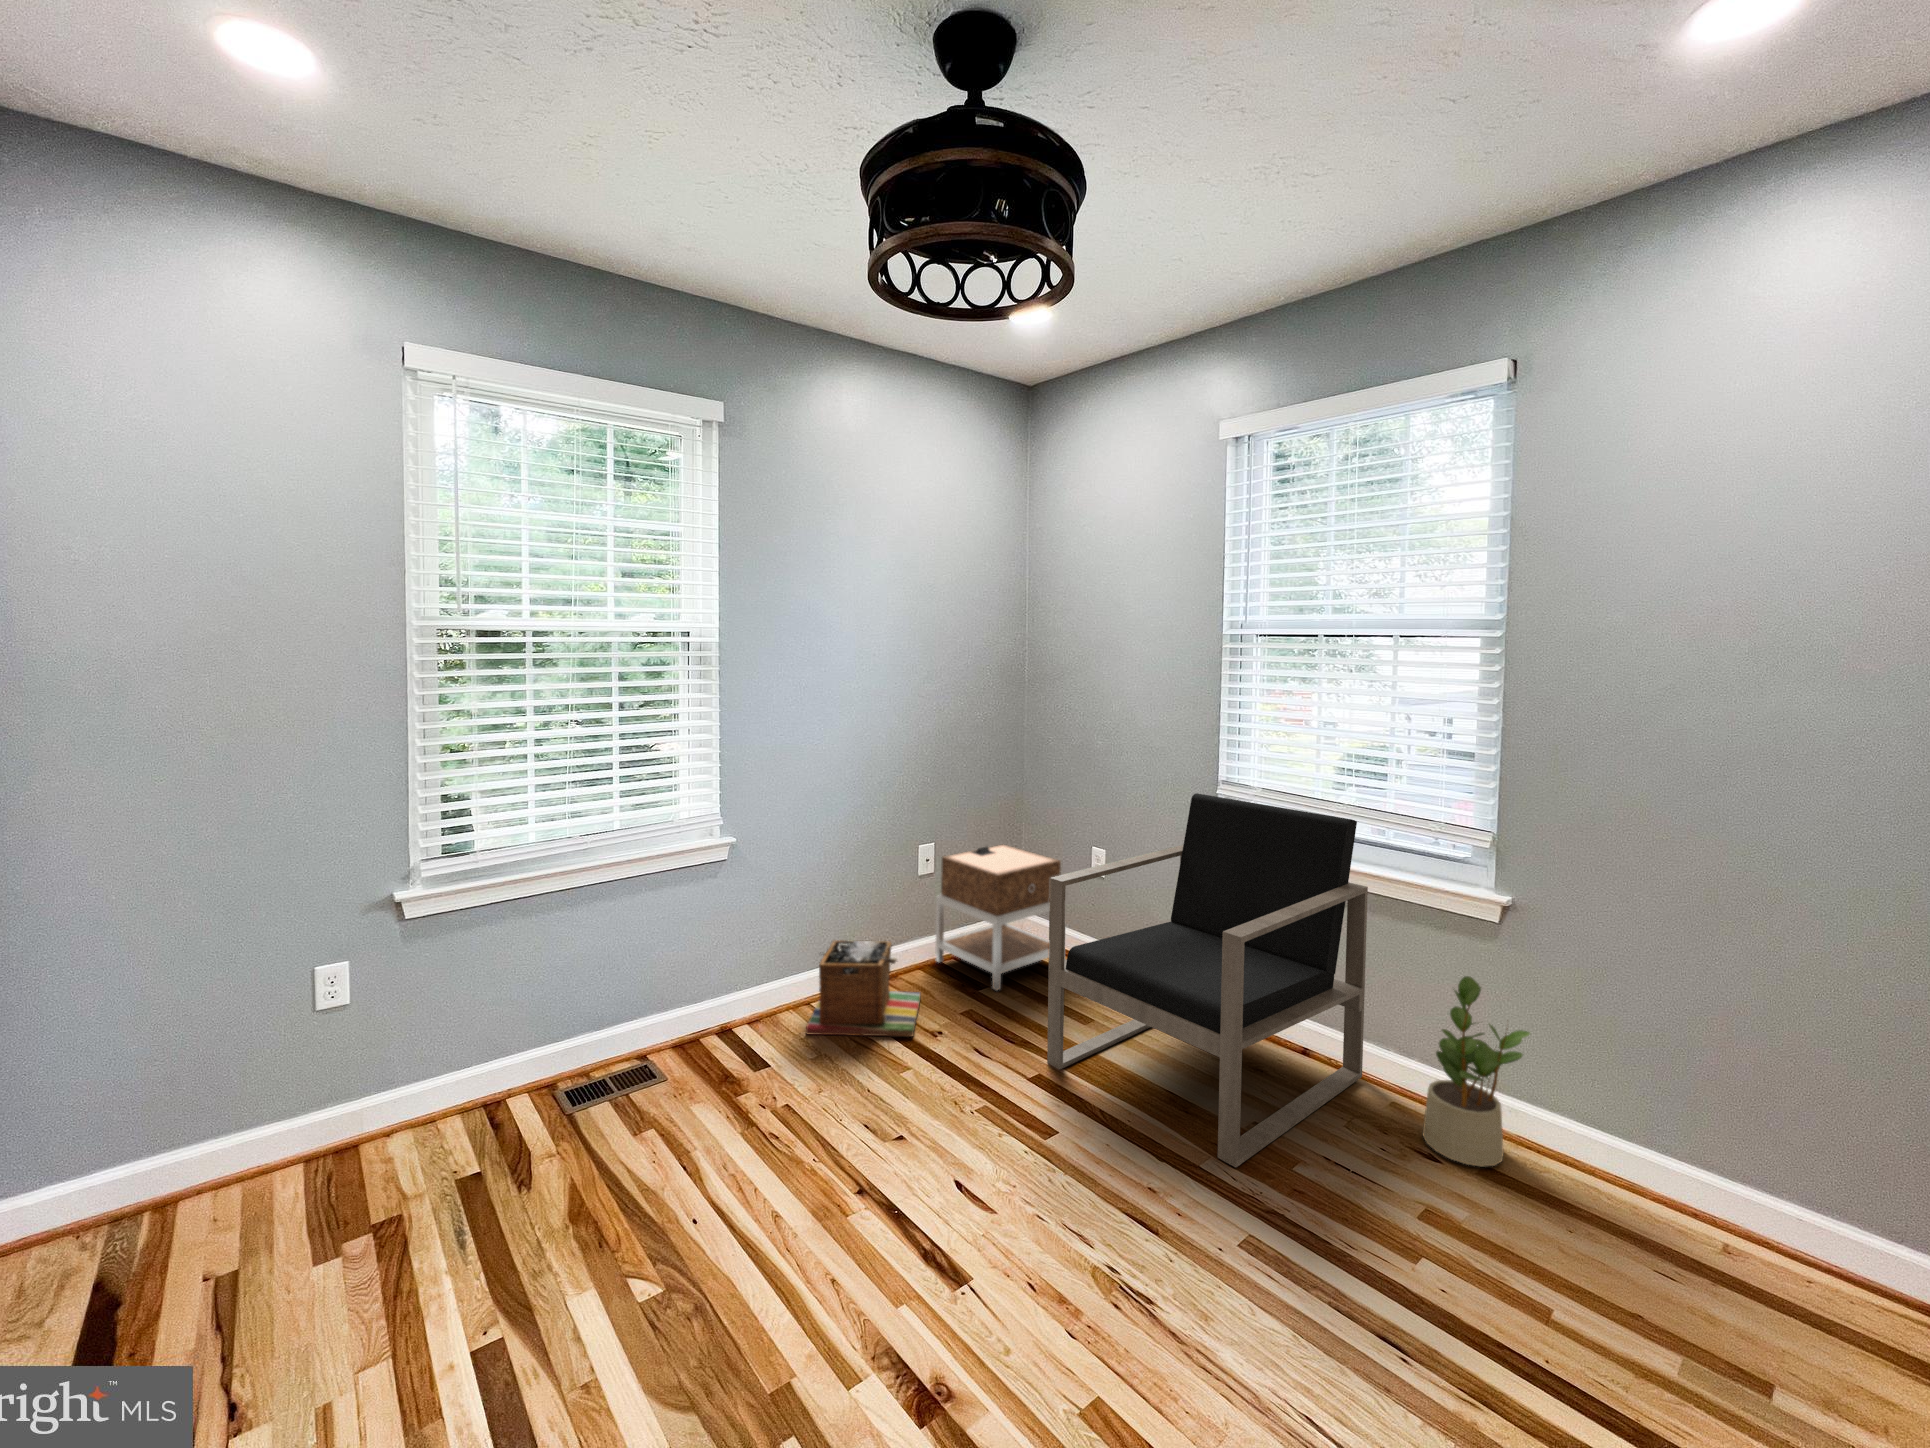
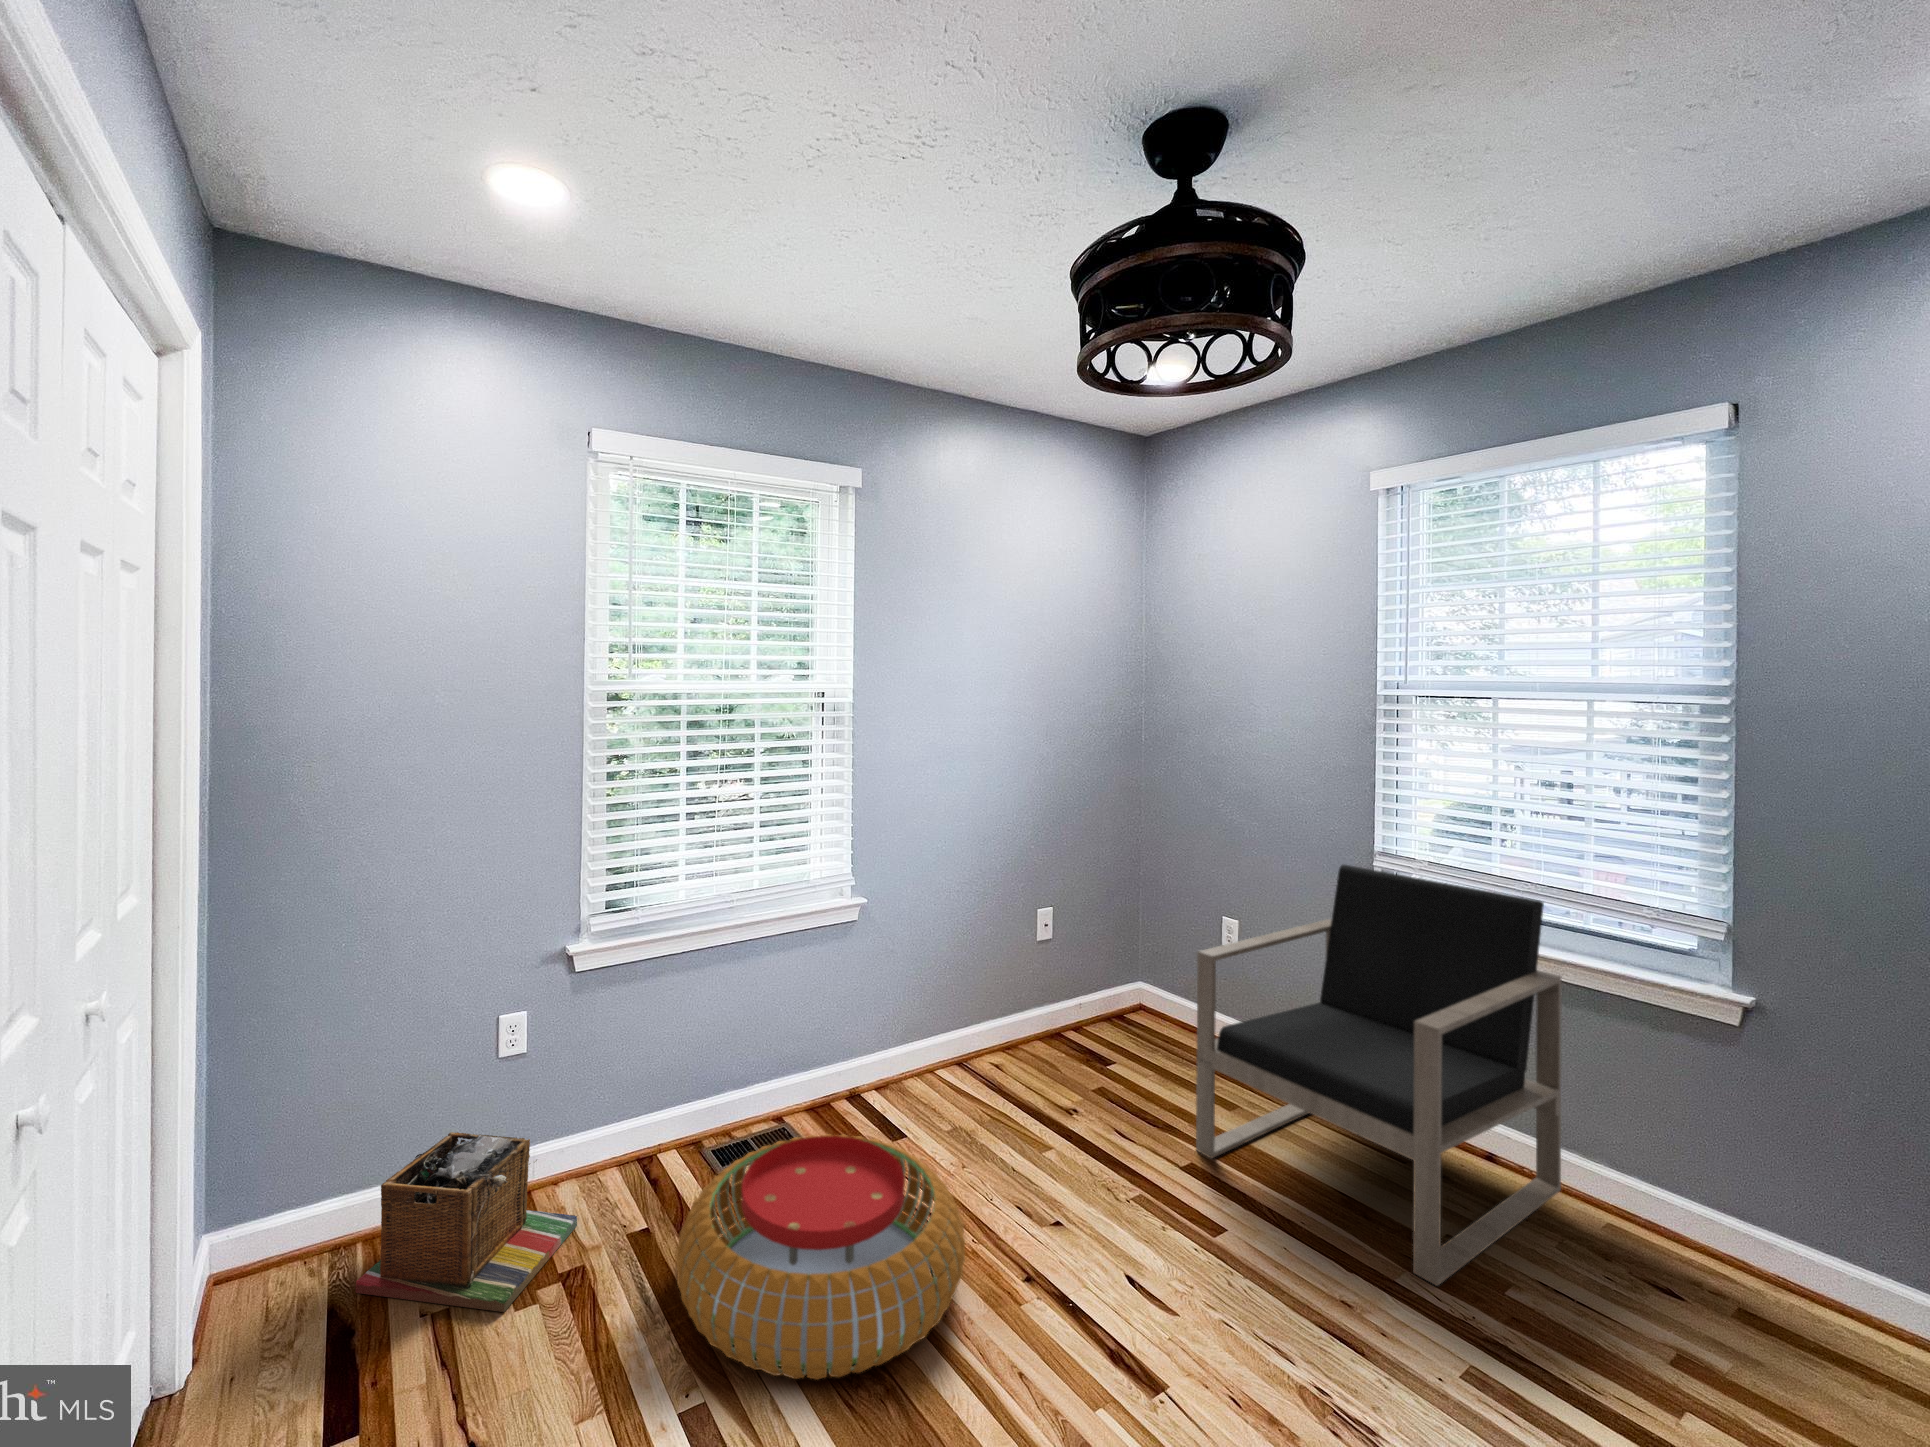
nightstand: present [936,844,1061,991] -> none [1051,910,1191,1067]
laundry basket: present [806,940,921,1037] -> present [356,1132,577,1312]
potted plant: present [1422,976,1530,1167] -> none [1652,1085,1788,1310]
pouf: none [488,1069,796,1307] -> present [677,1134,965,1379]

